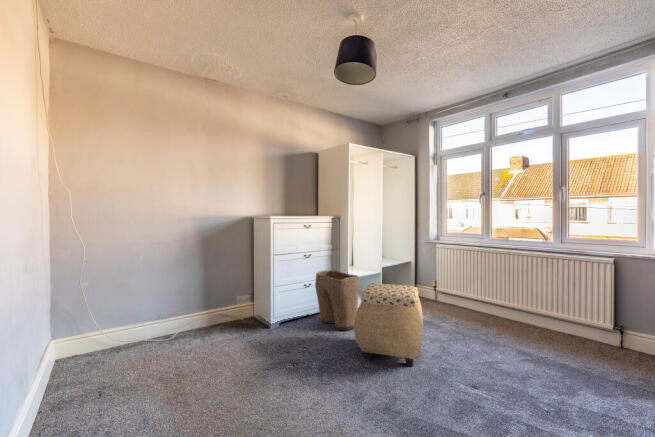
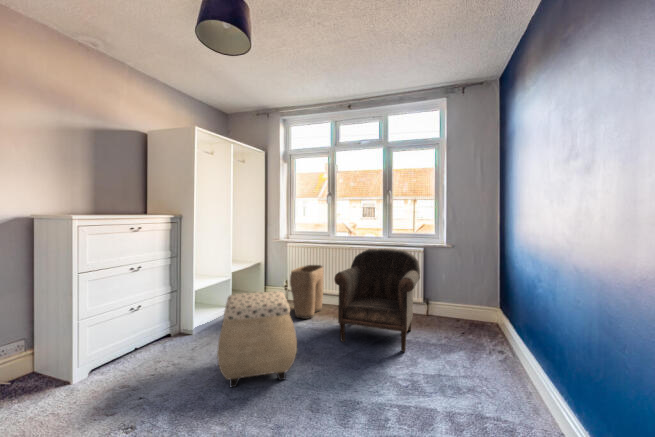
armchair: none [476,254,603,379] -> present [334,249,420,352]
laundry basket: present [315,270,359,330] -> present [290,265,323,319]

